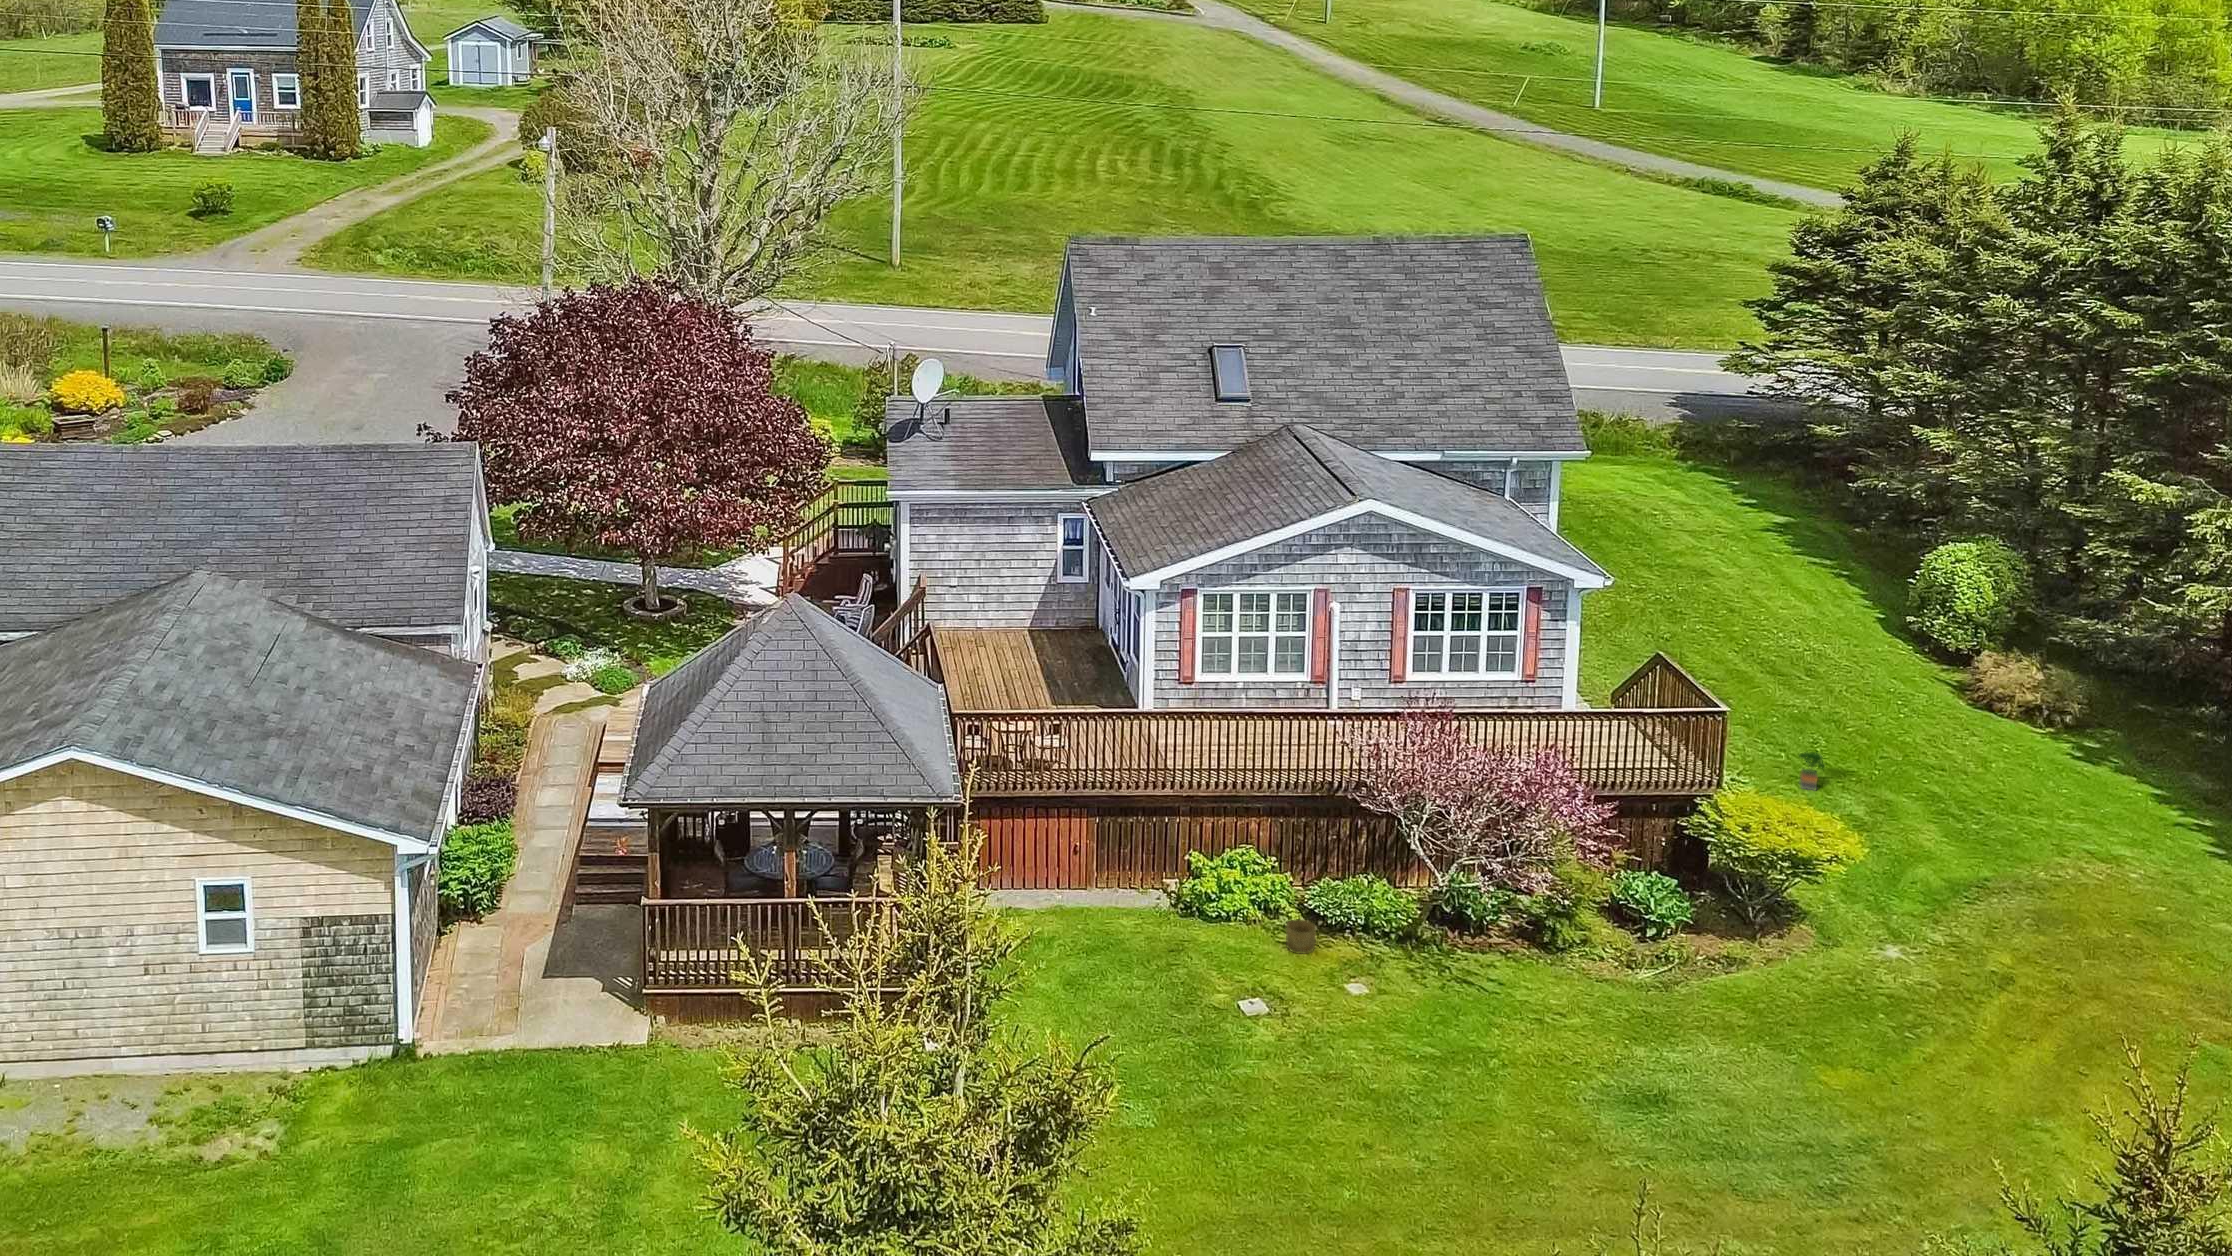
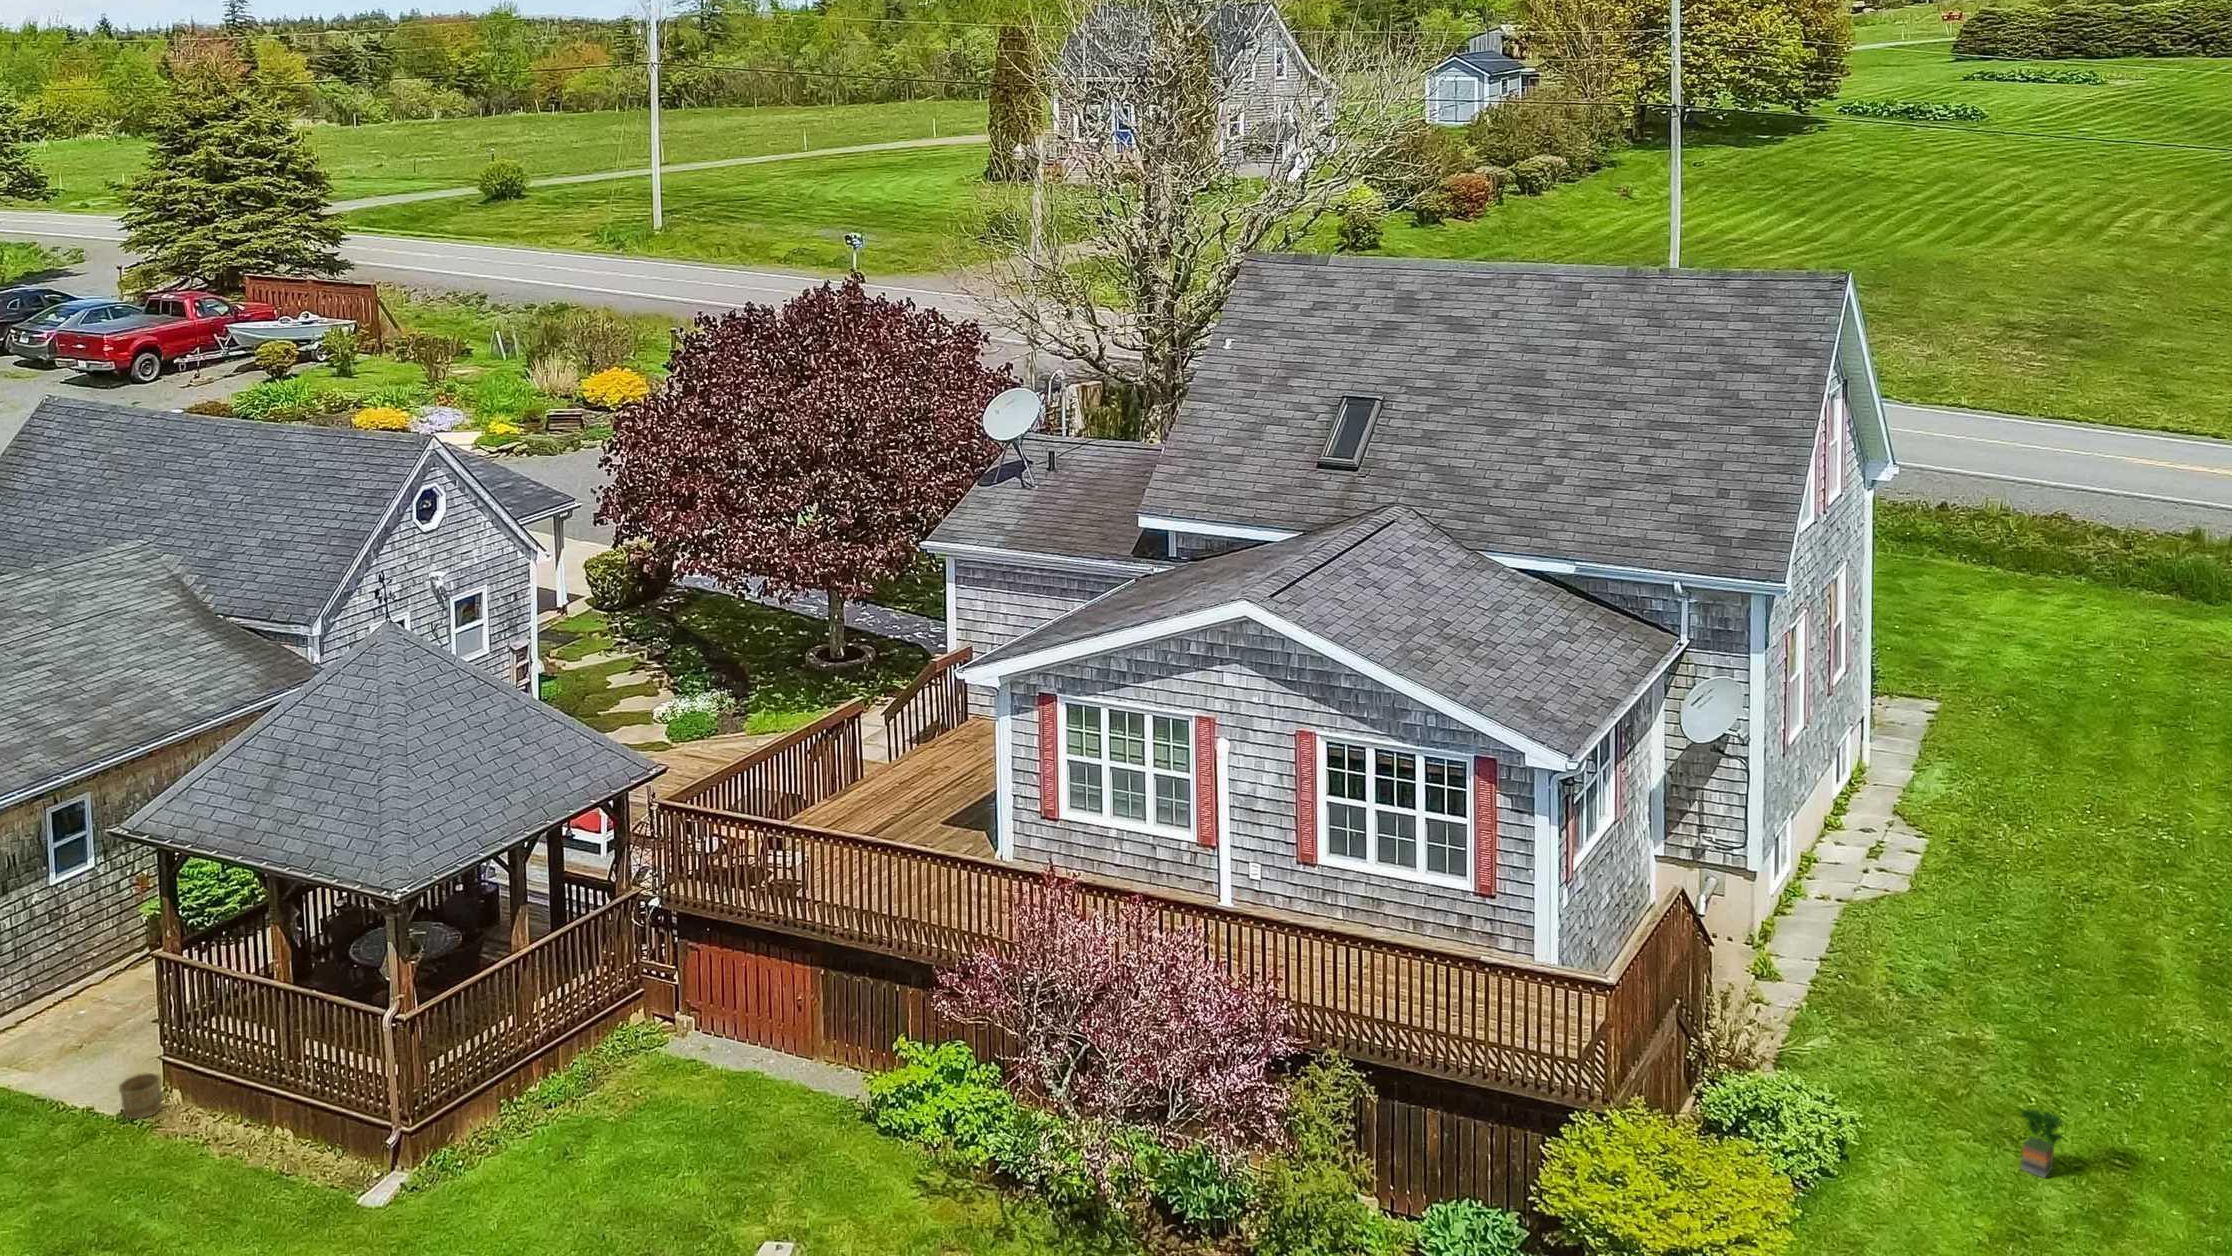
wooden bucket: present [1286,919,1316,954] -> present [119,1073,162,1119]

